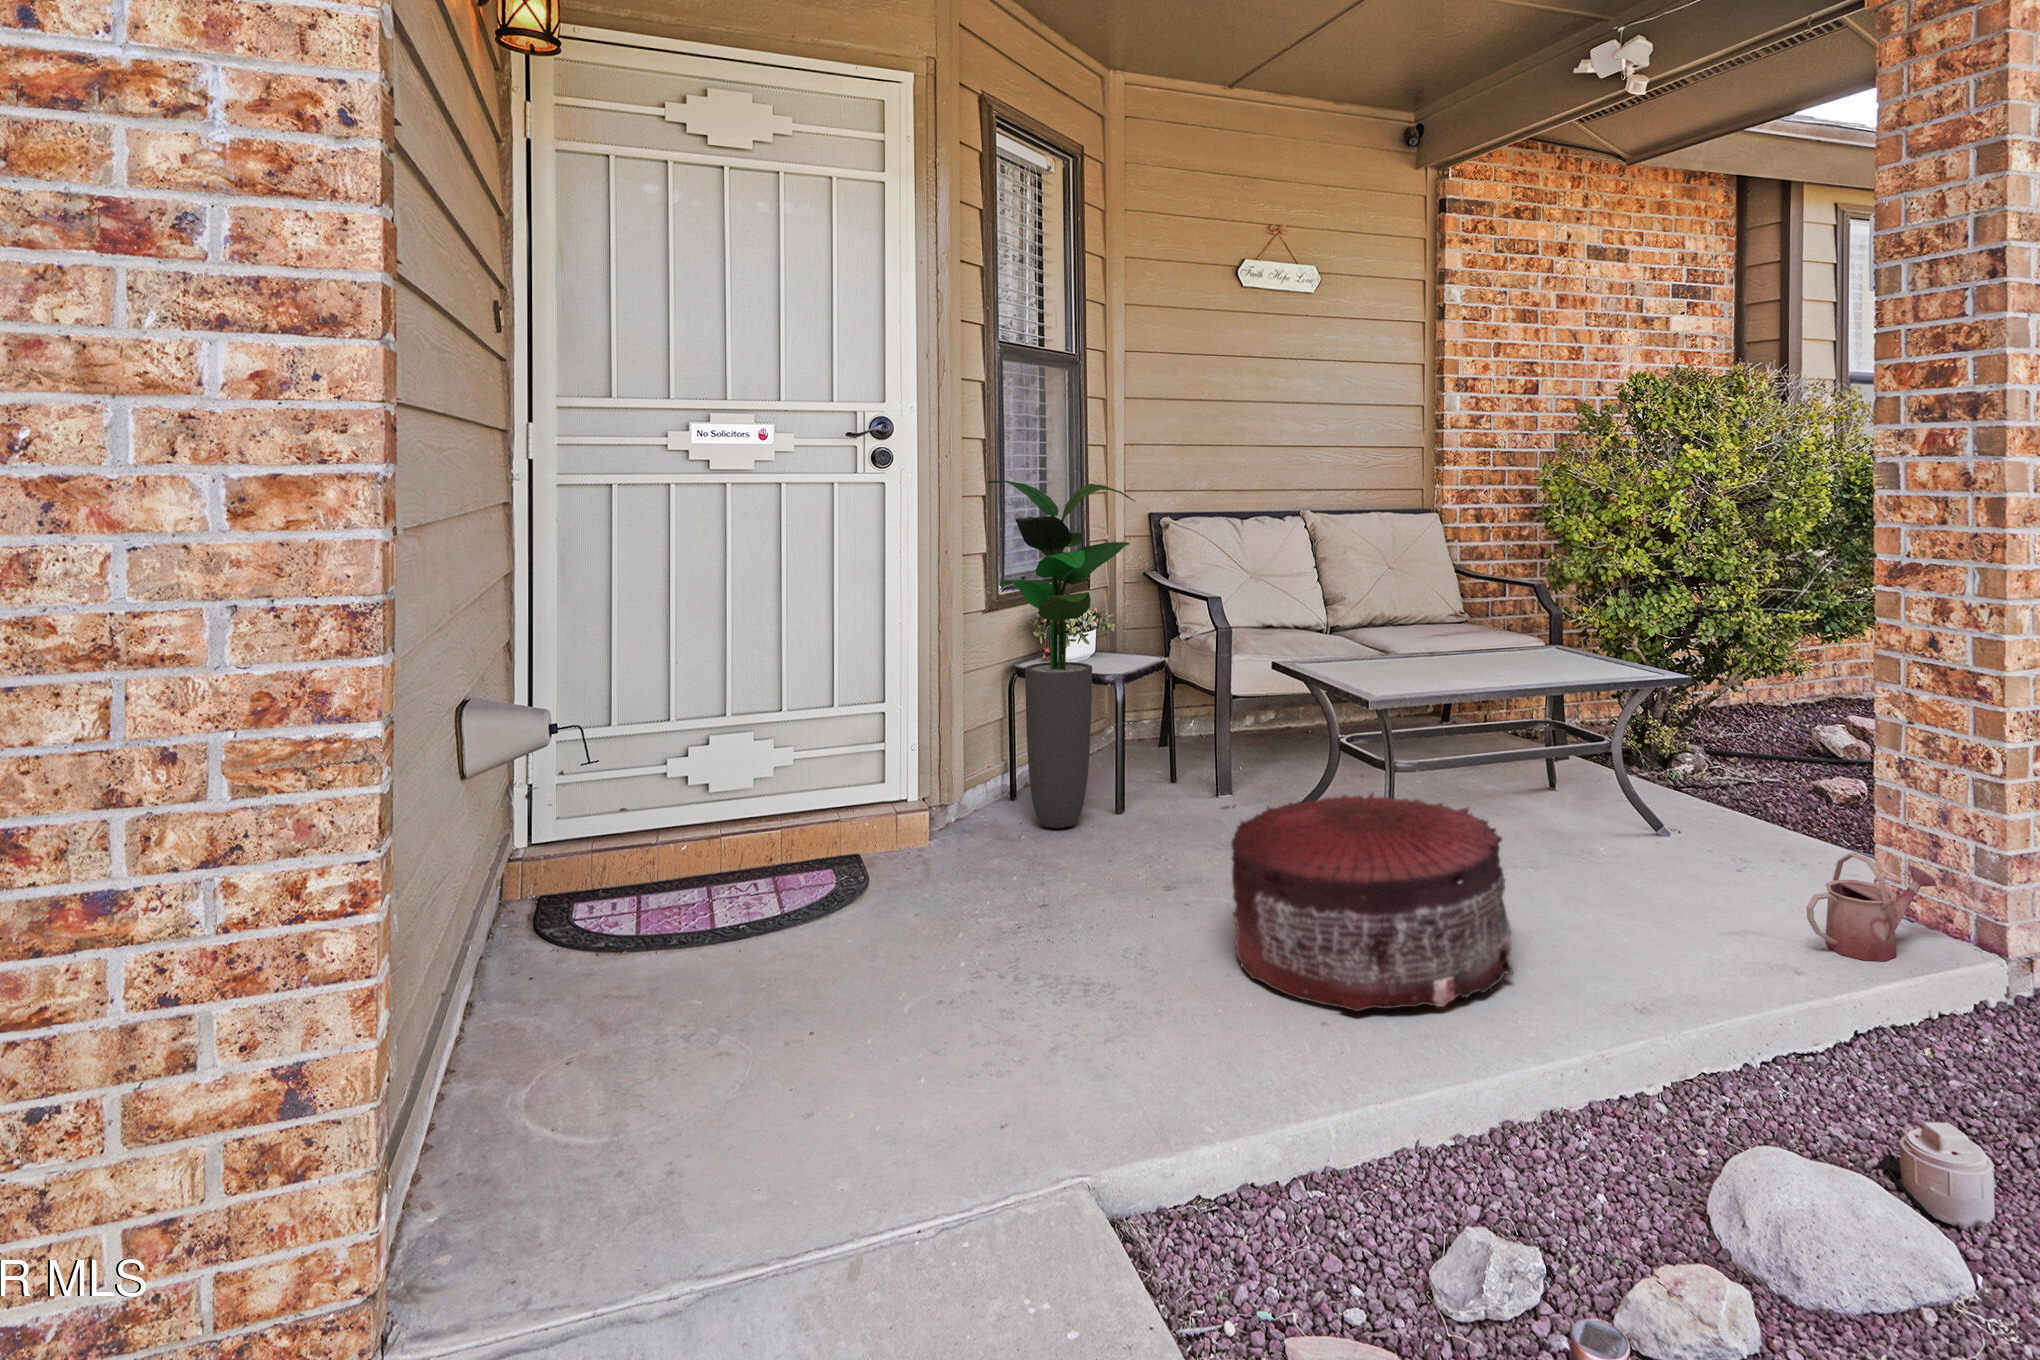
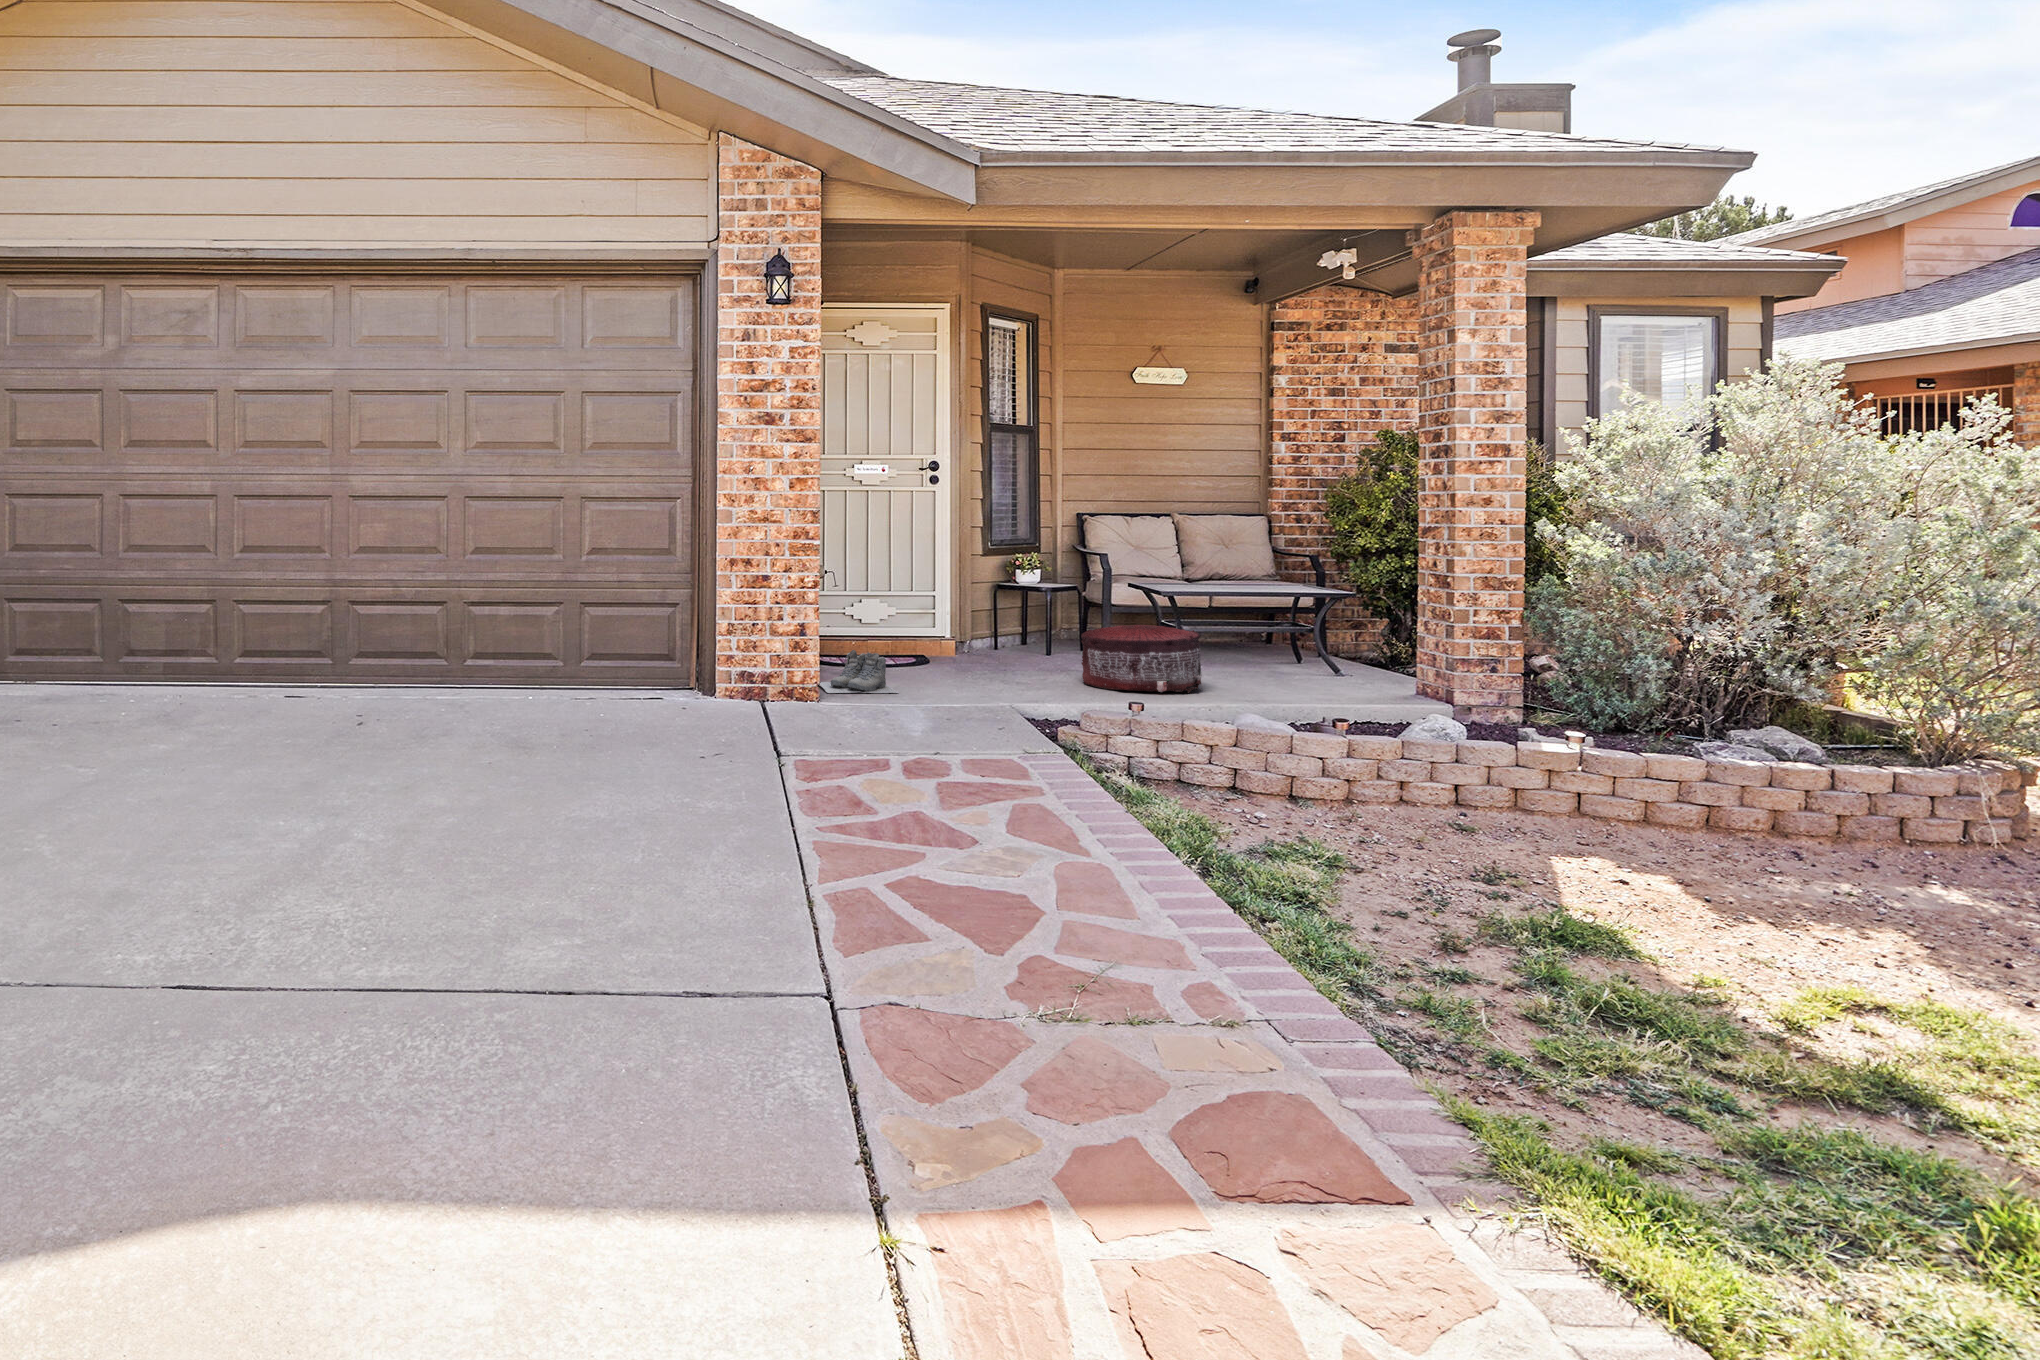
potted plant: present [986,480,1135,828] -> none [981,491,1055,657]
watering can: present [1806,852,1937,961] -> none [1354,658,1429,703]
boots: none [431,1037,723,1274] -> present [820,650,898,693]

